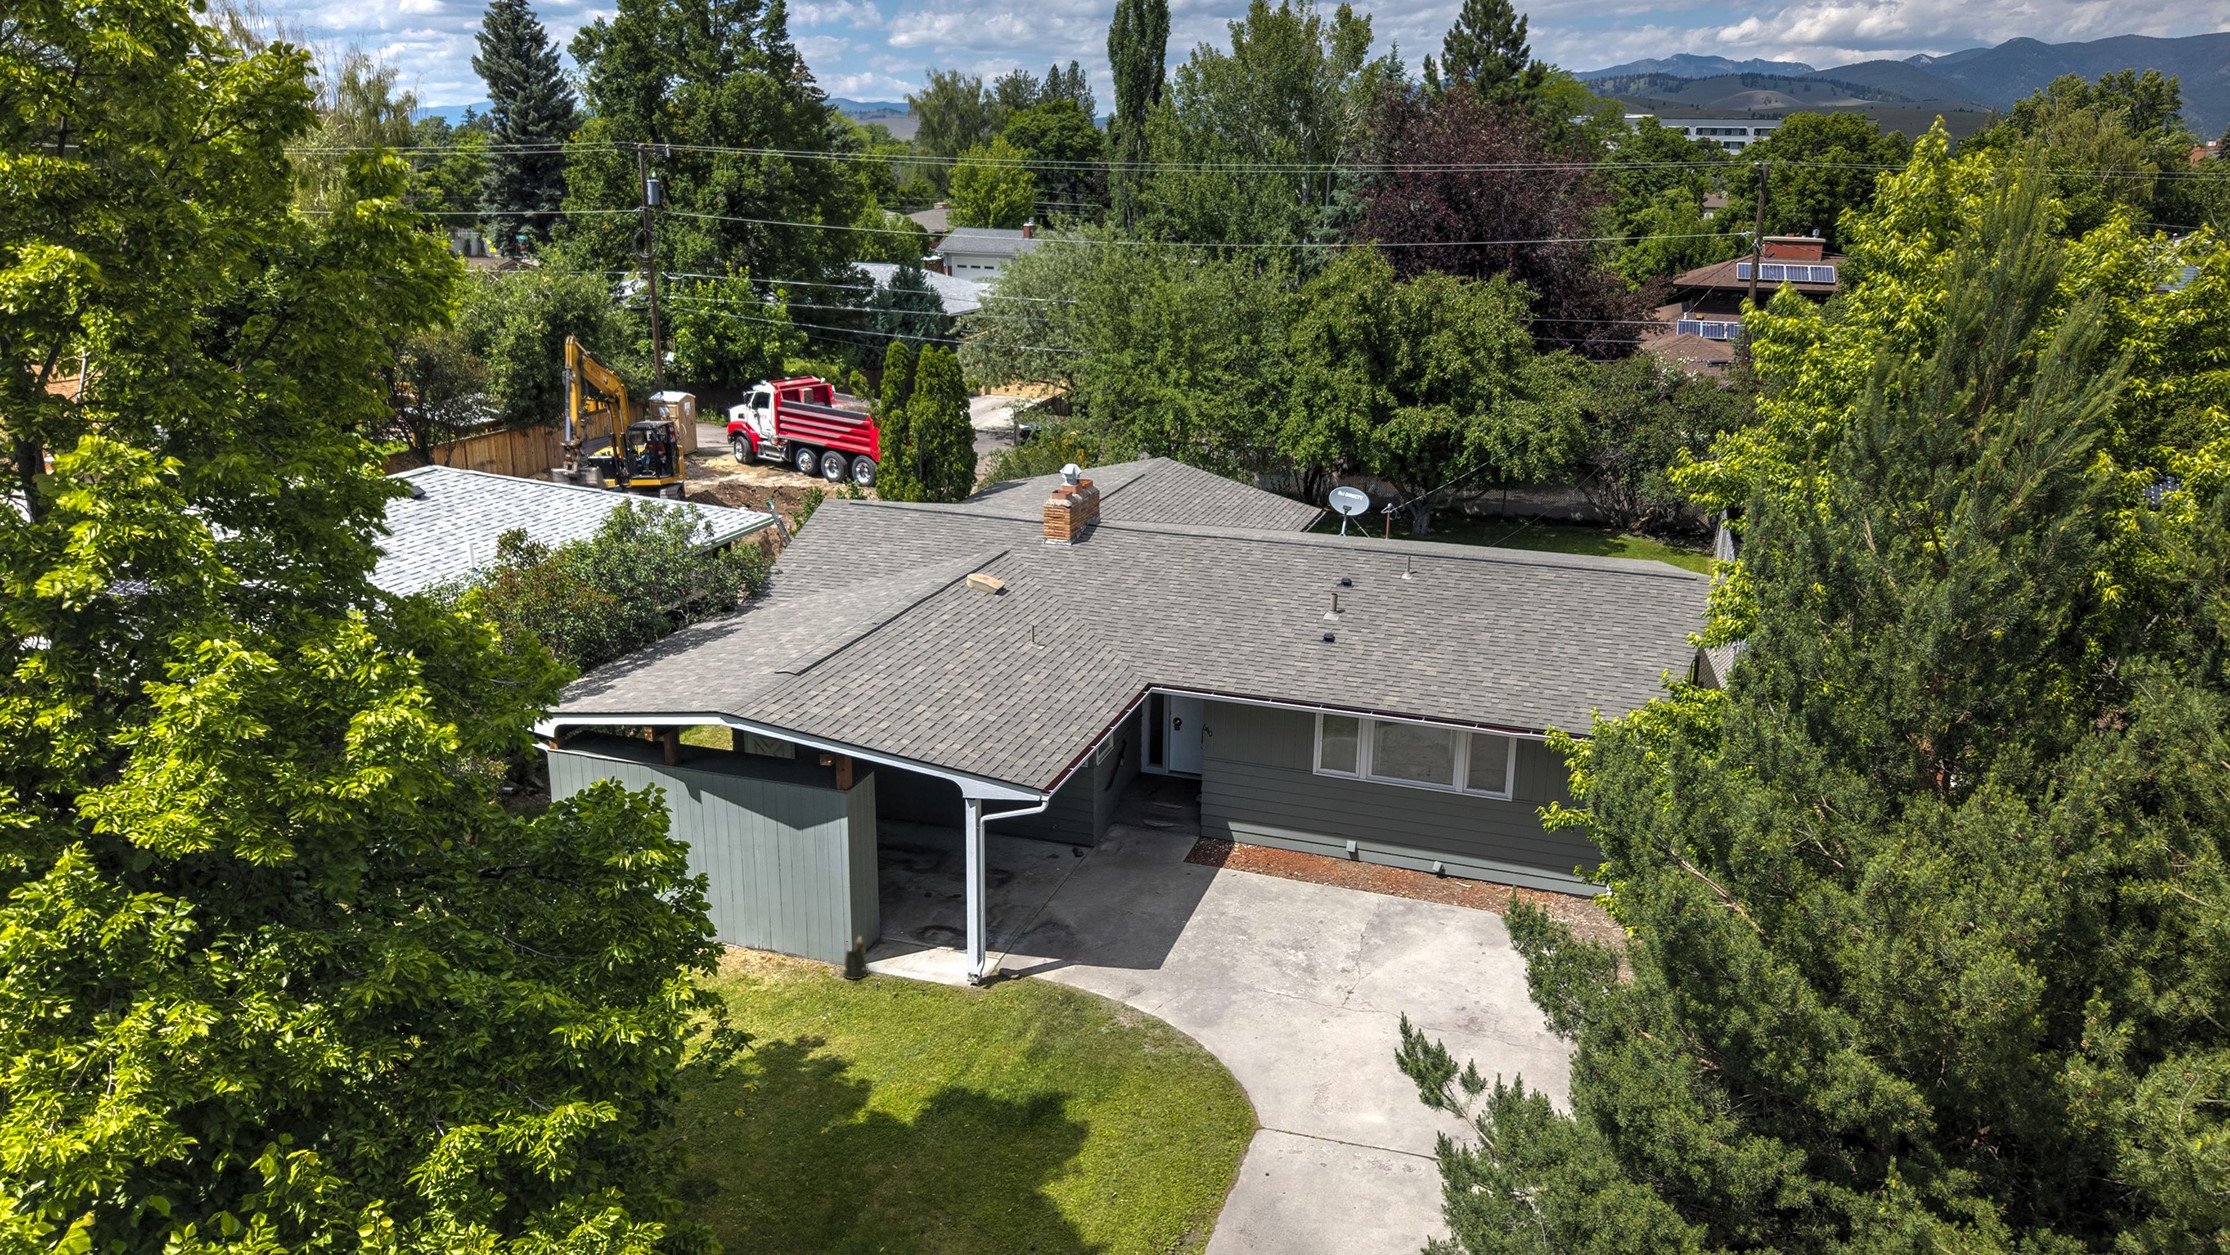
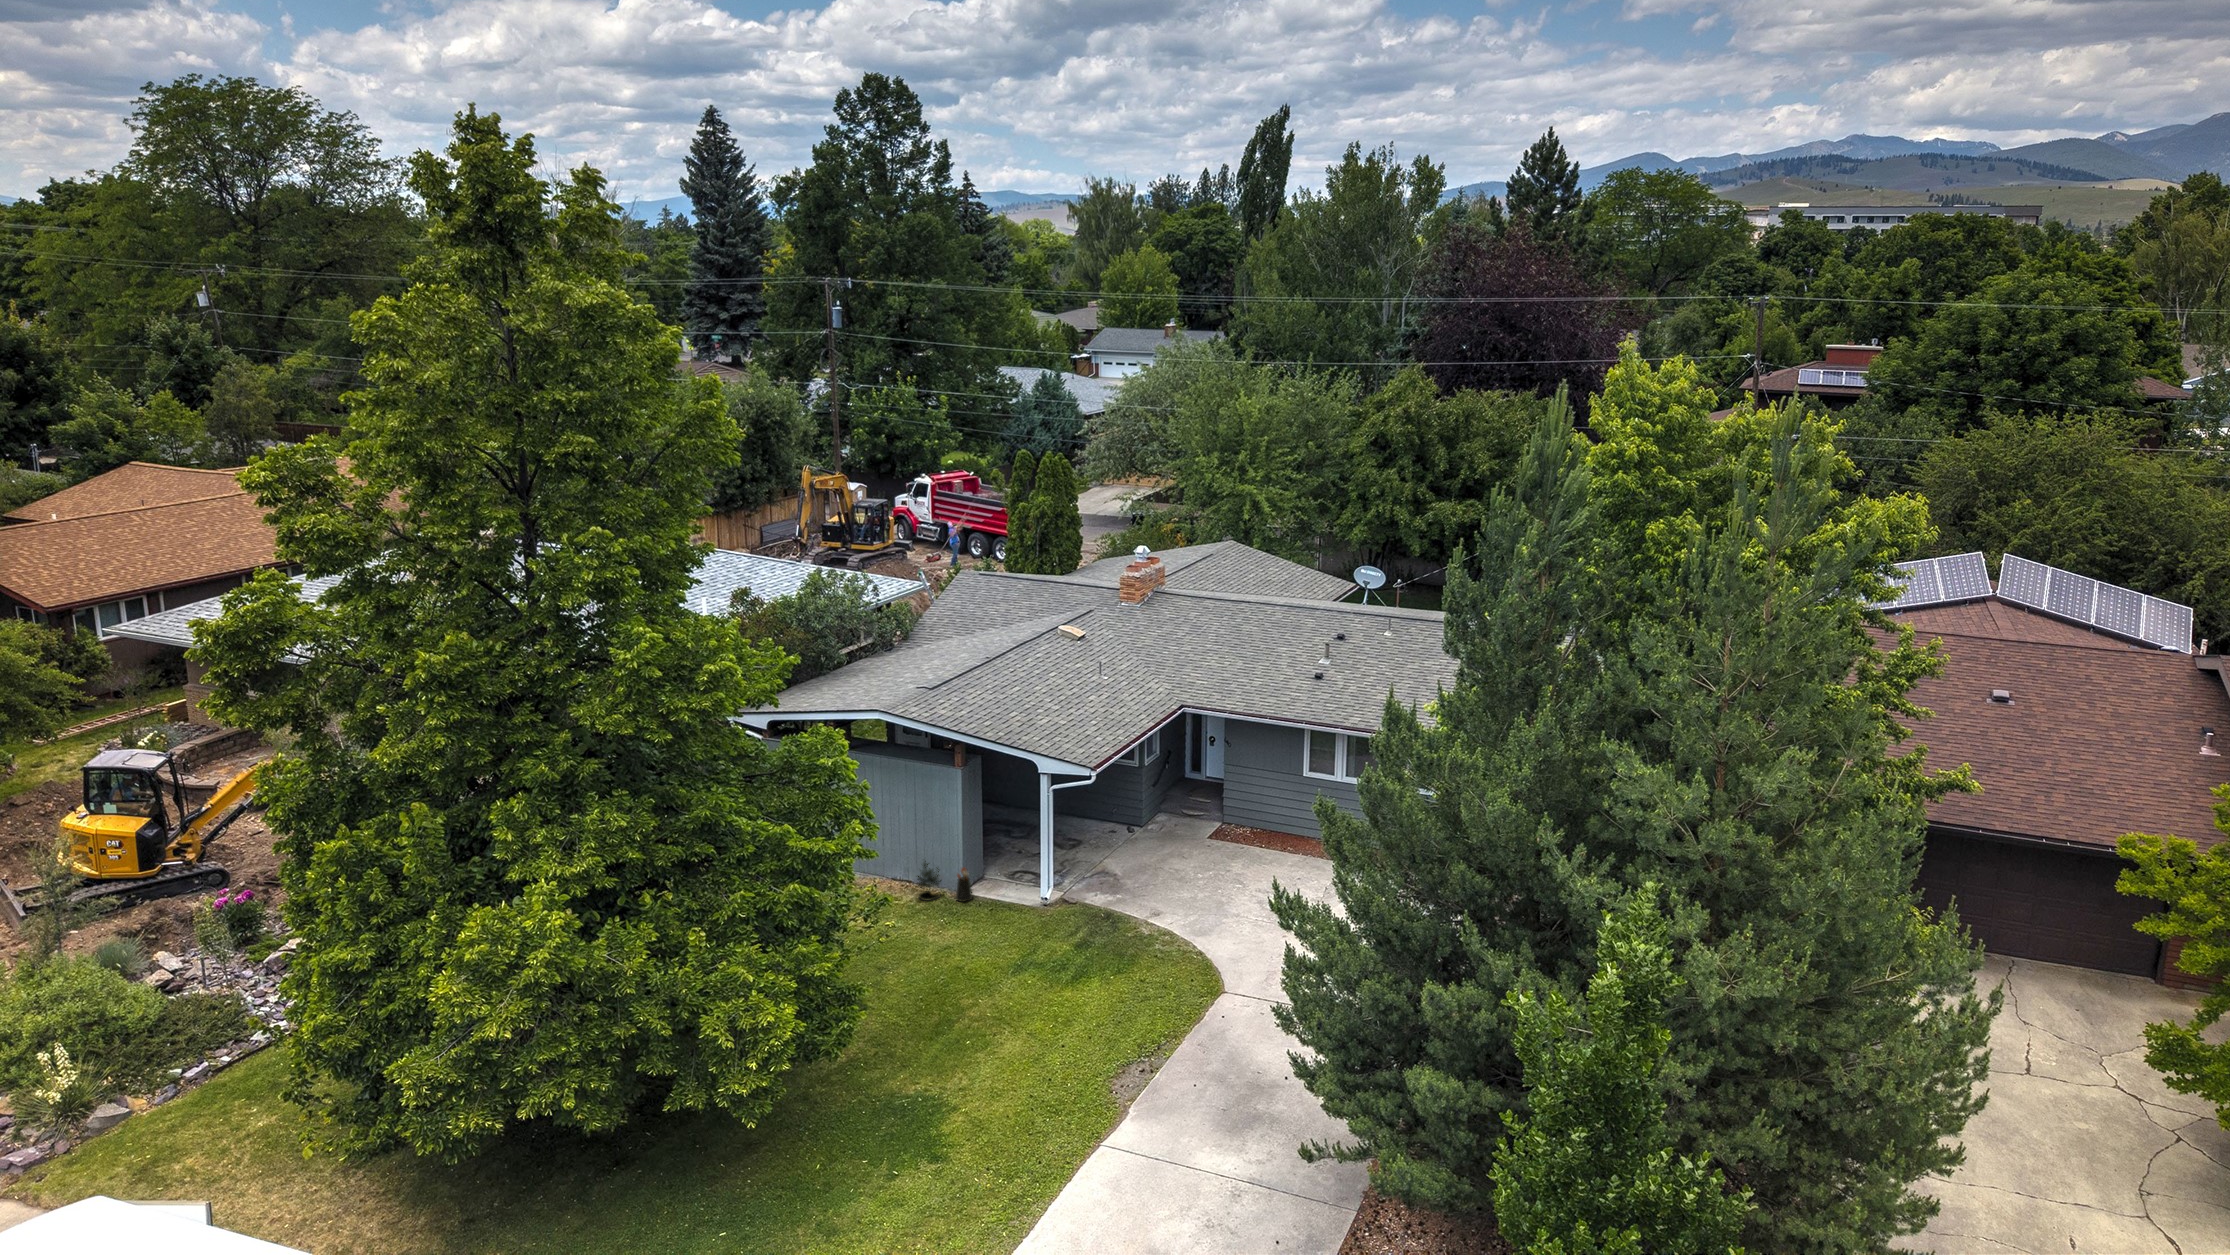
potted tree: none [783,920,823,980] -> present [917,861,941,901]

